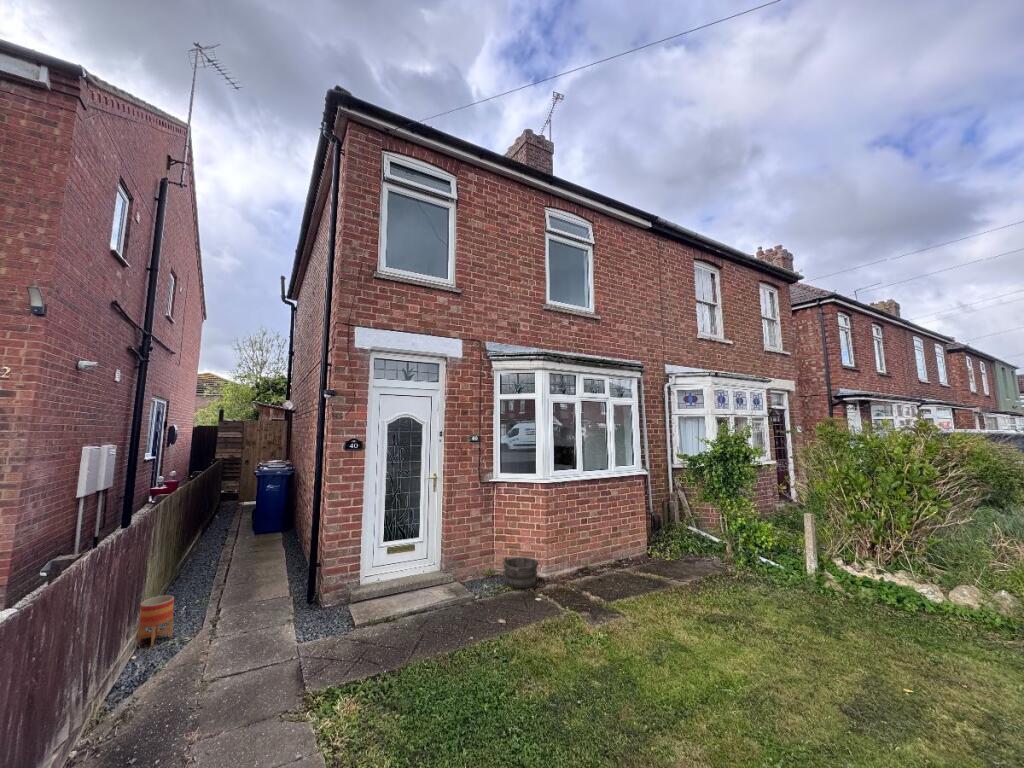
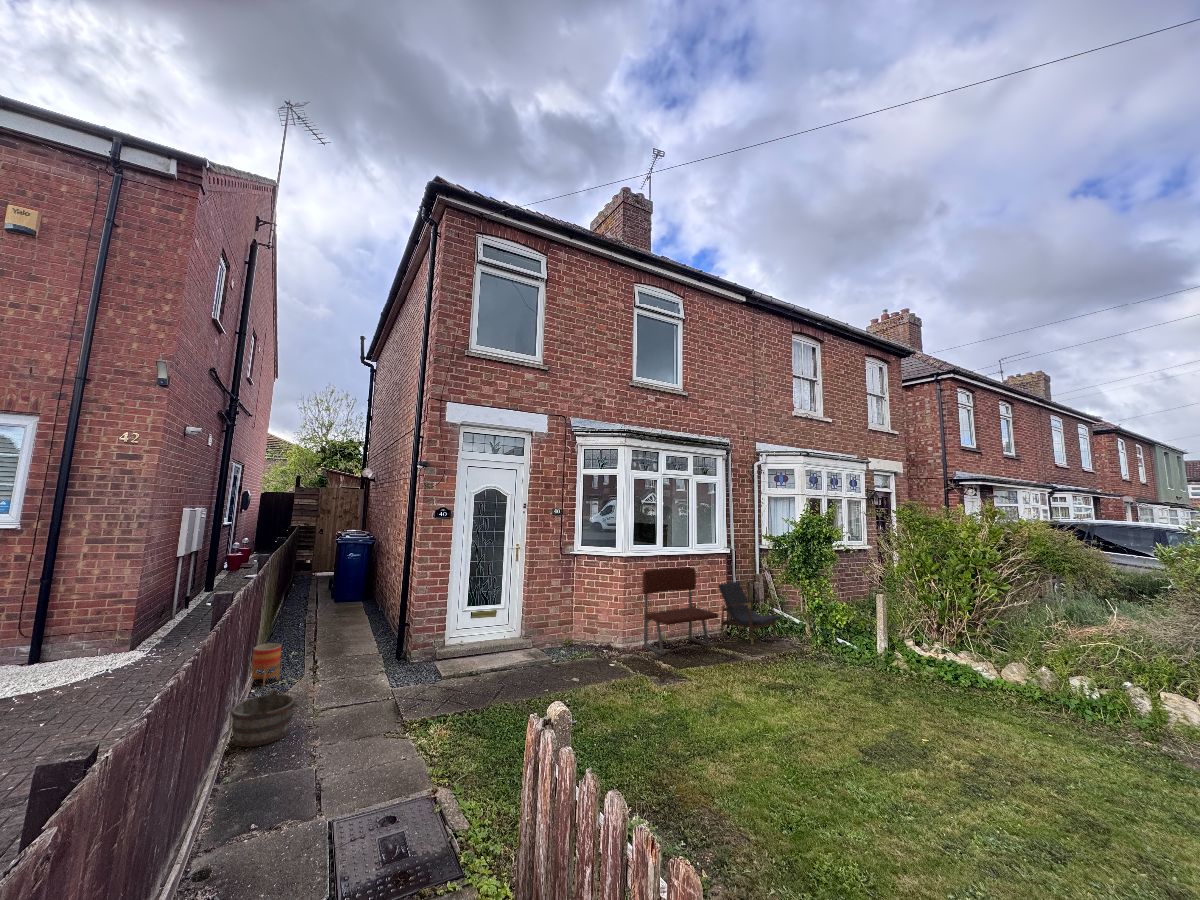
bench: none [565,491,643,585] -> present [642,567,718,655]
lounge chair: none [638,502,702,568] -> present [718,581,780,644]
bucket: present [503,557,538,588] -> present [231,689,302,747]

